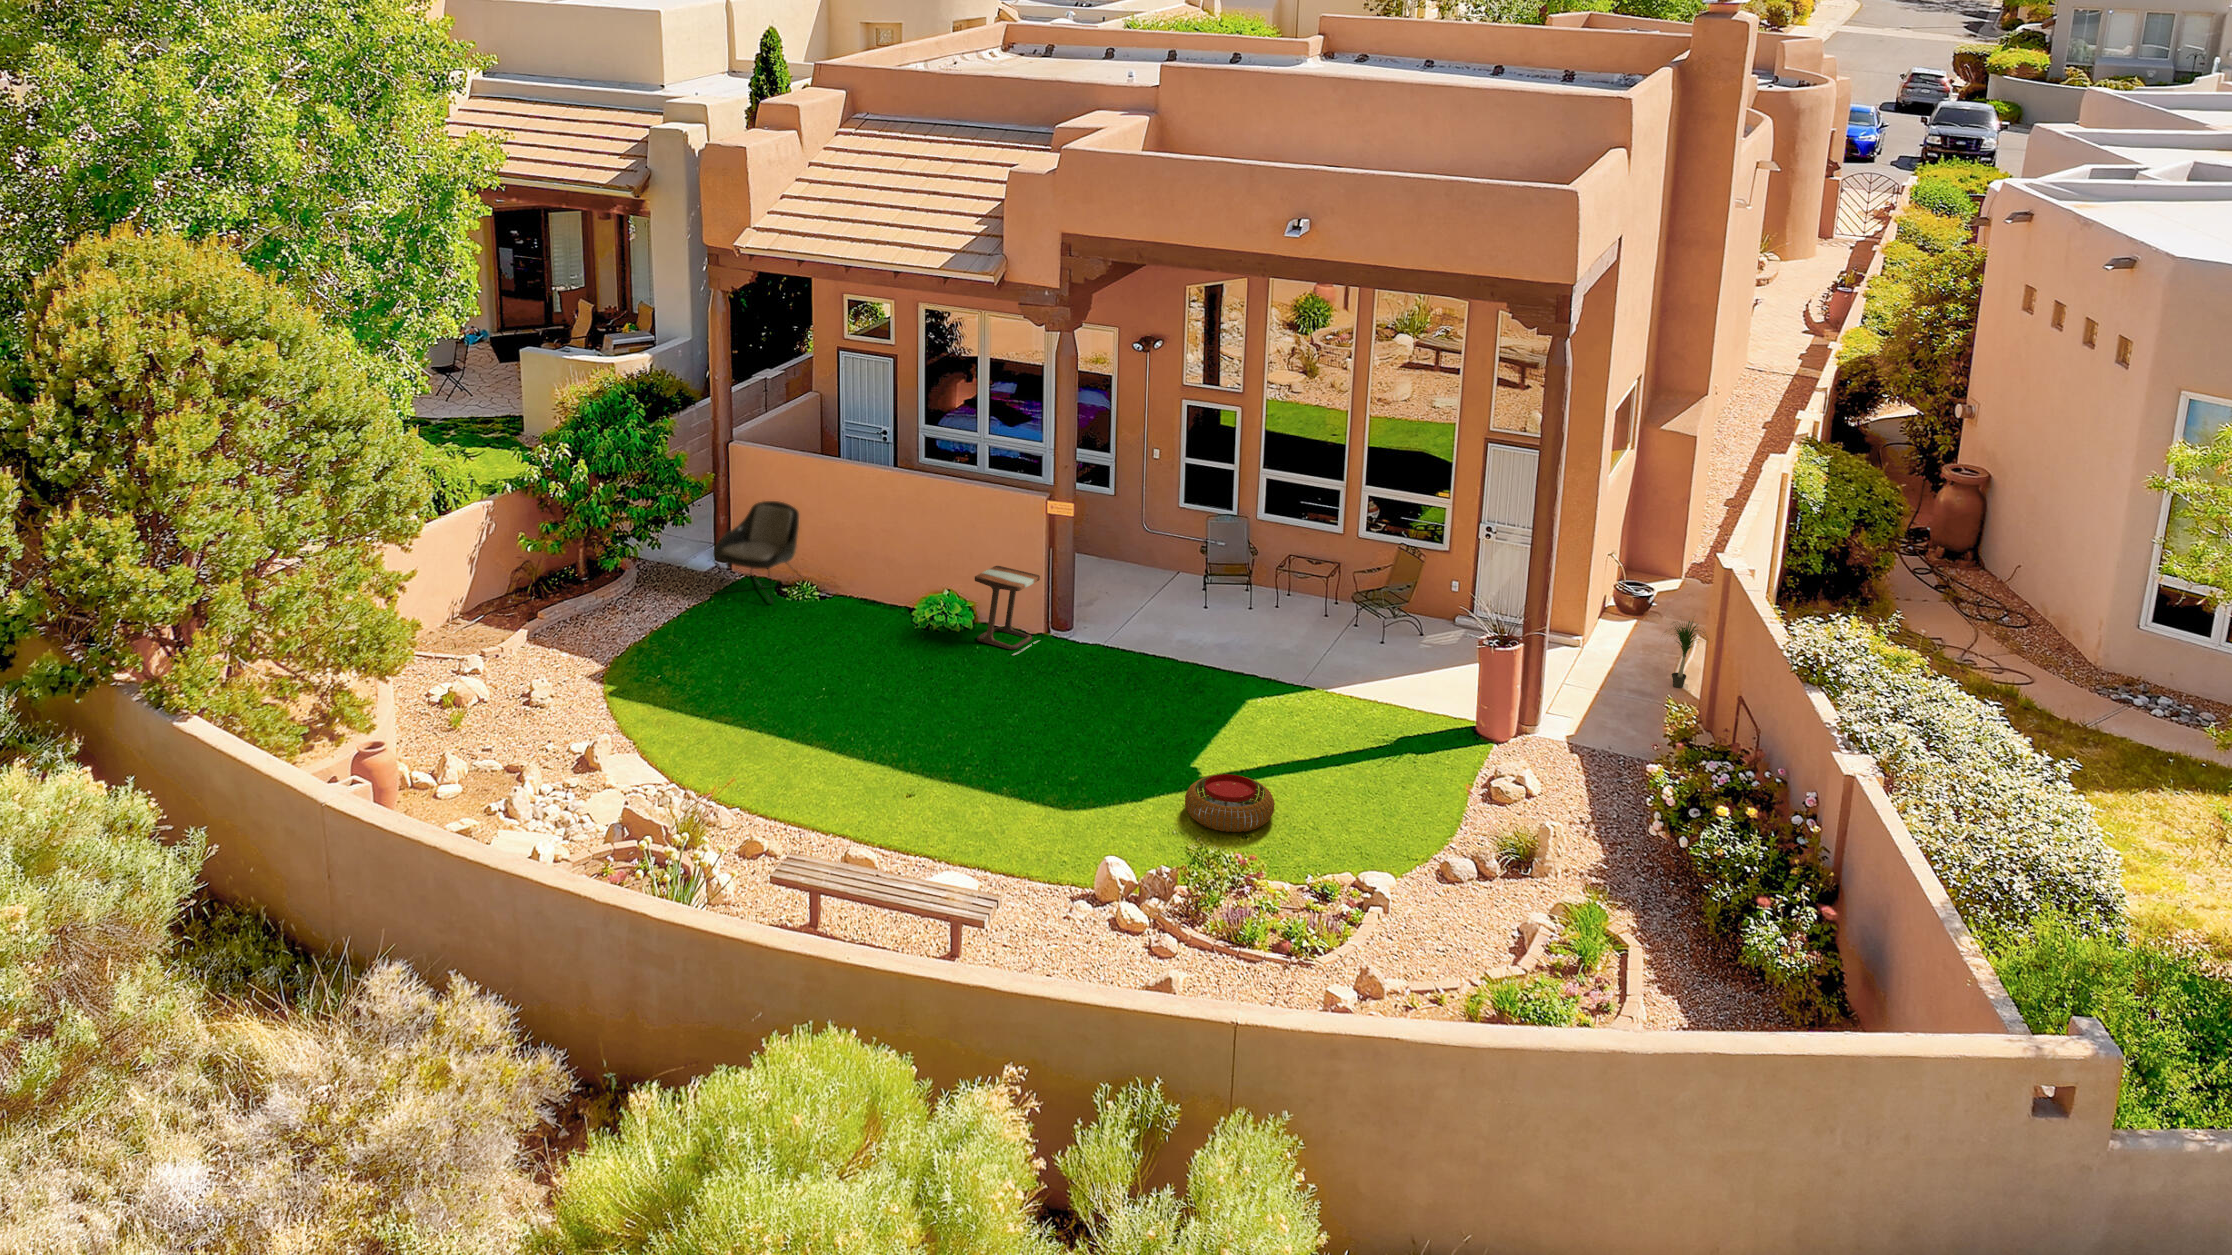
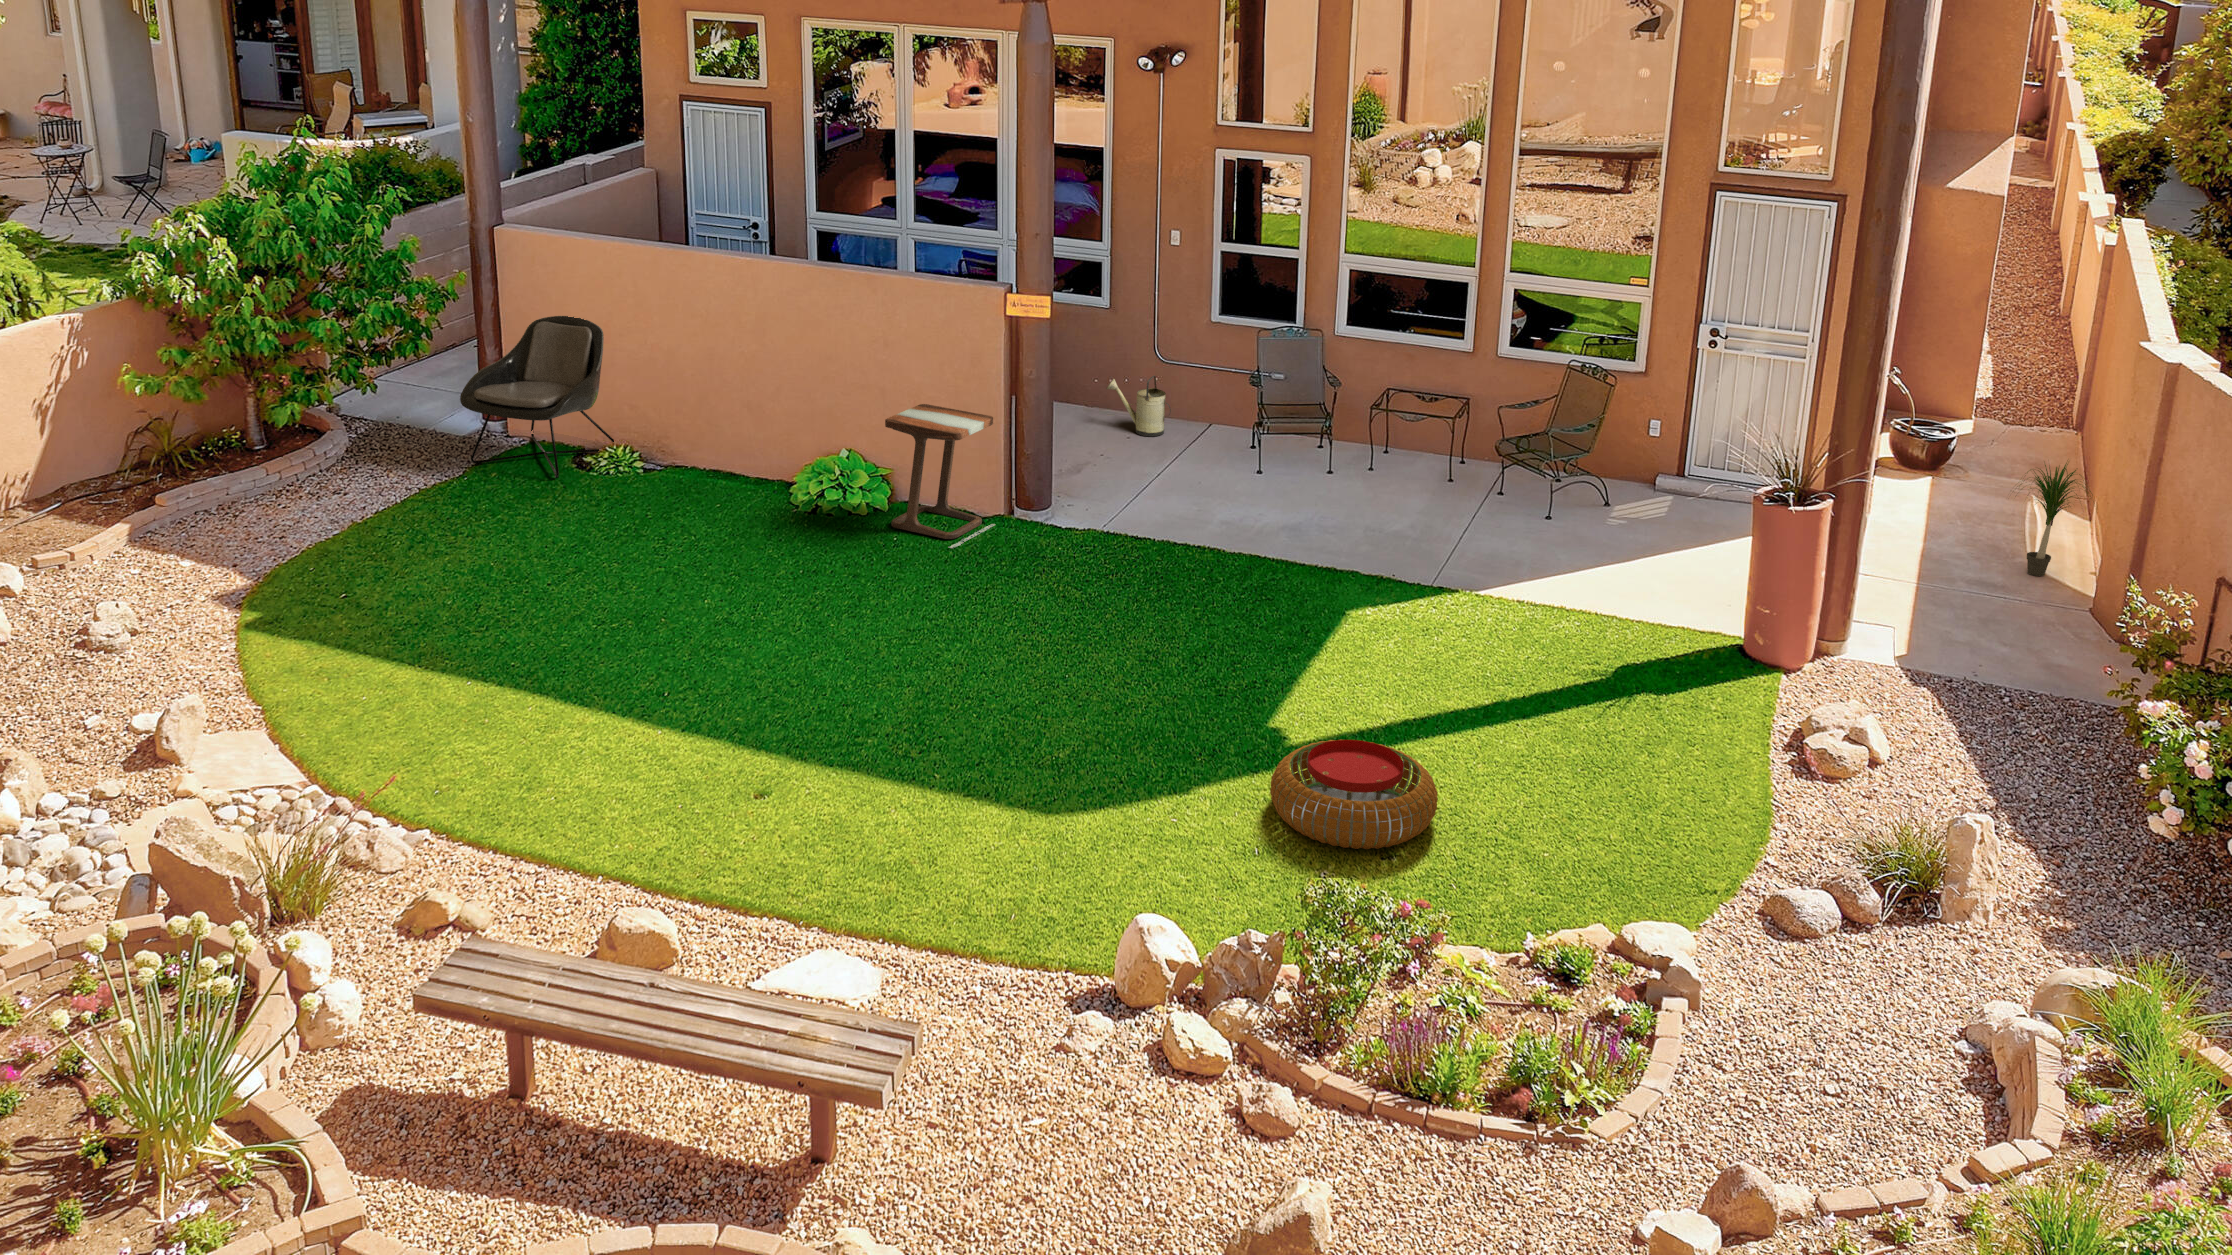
watering can: none [1113,542,1154,581] -> present [1106,376,1171,436]

